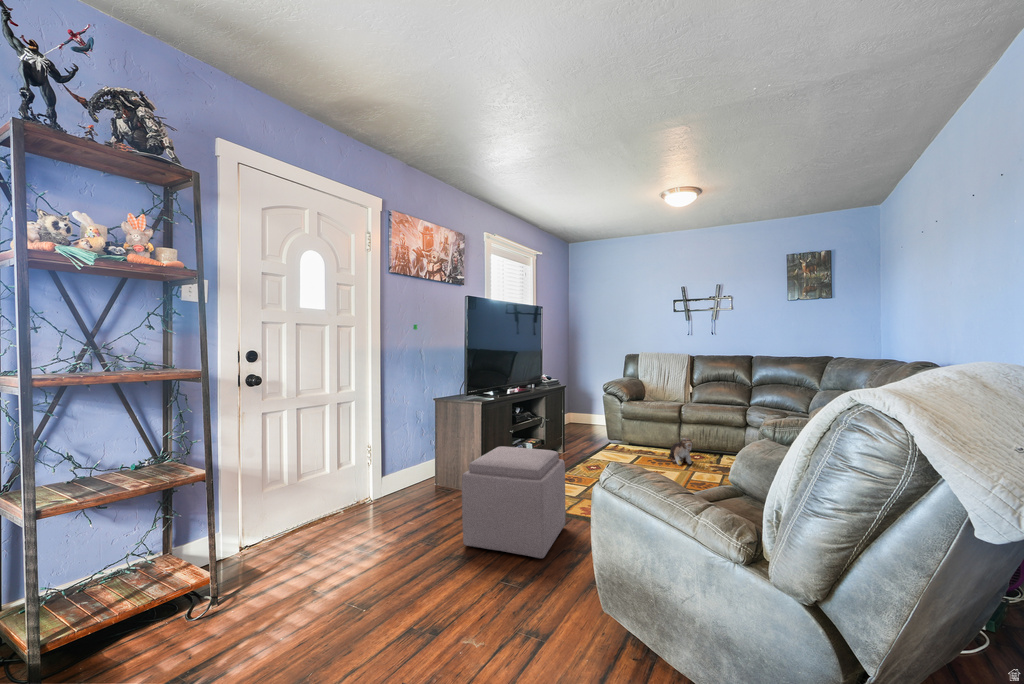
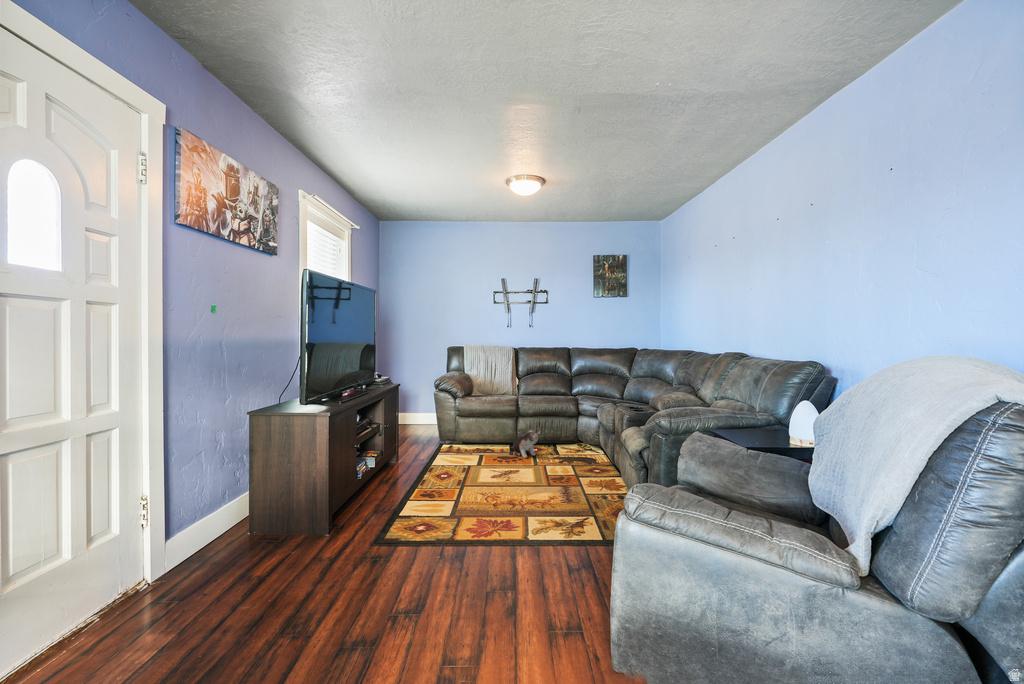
ottoman: present [462,446,565,559] -> none [353,470,473,623]

